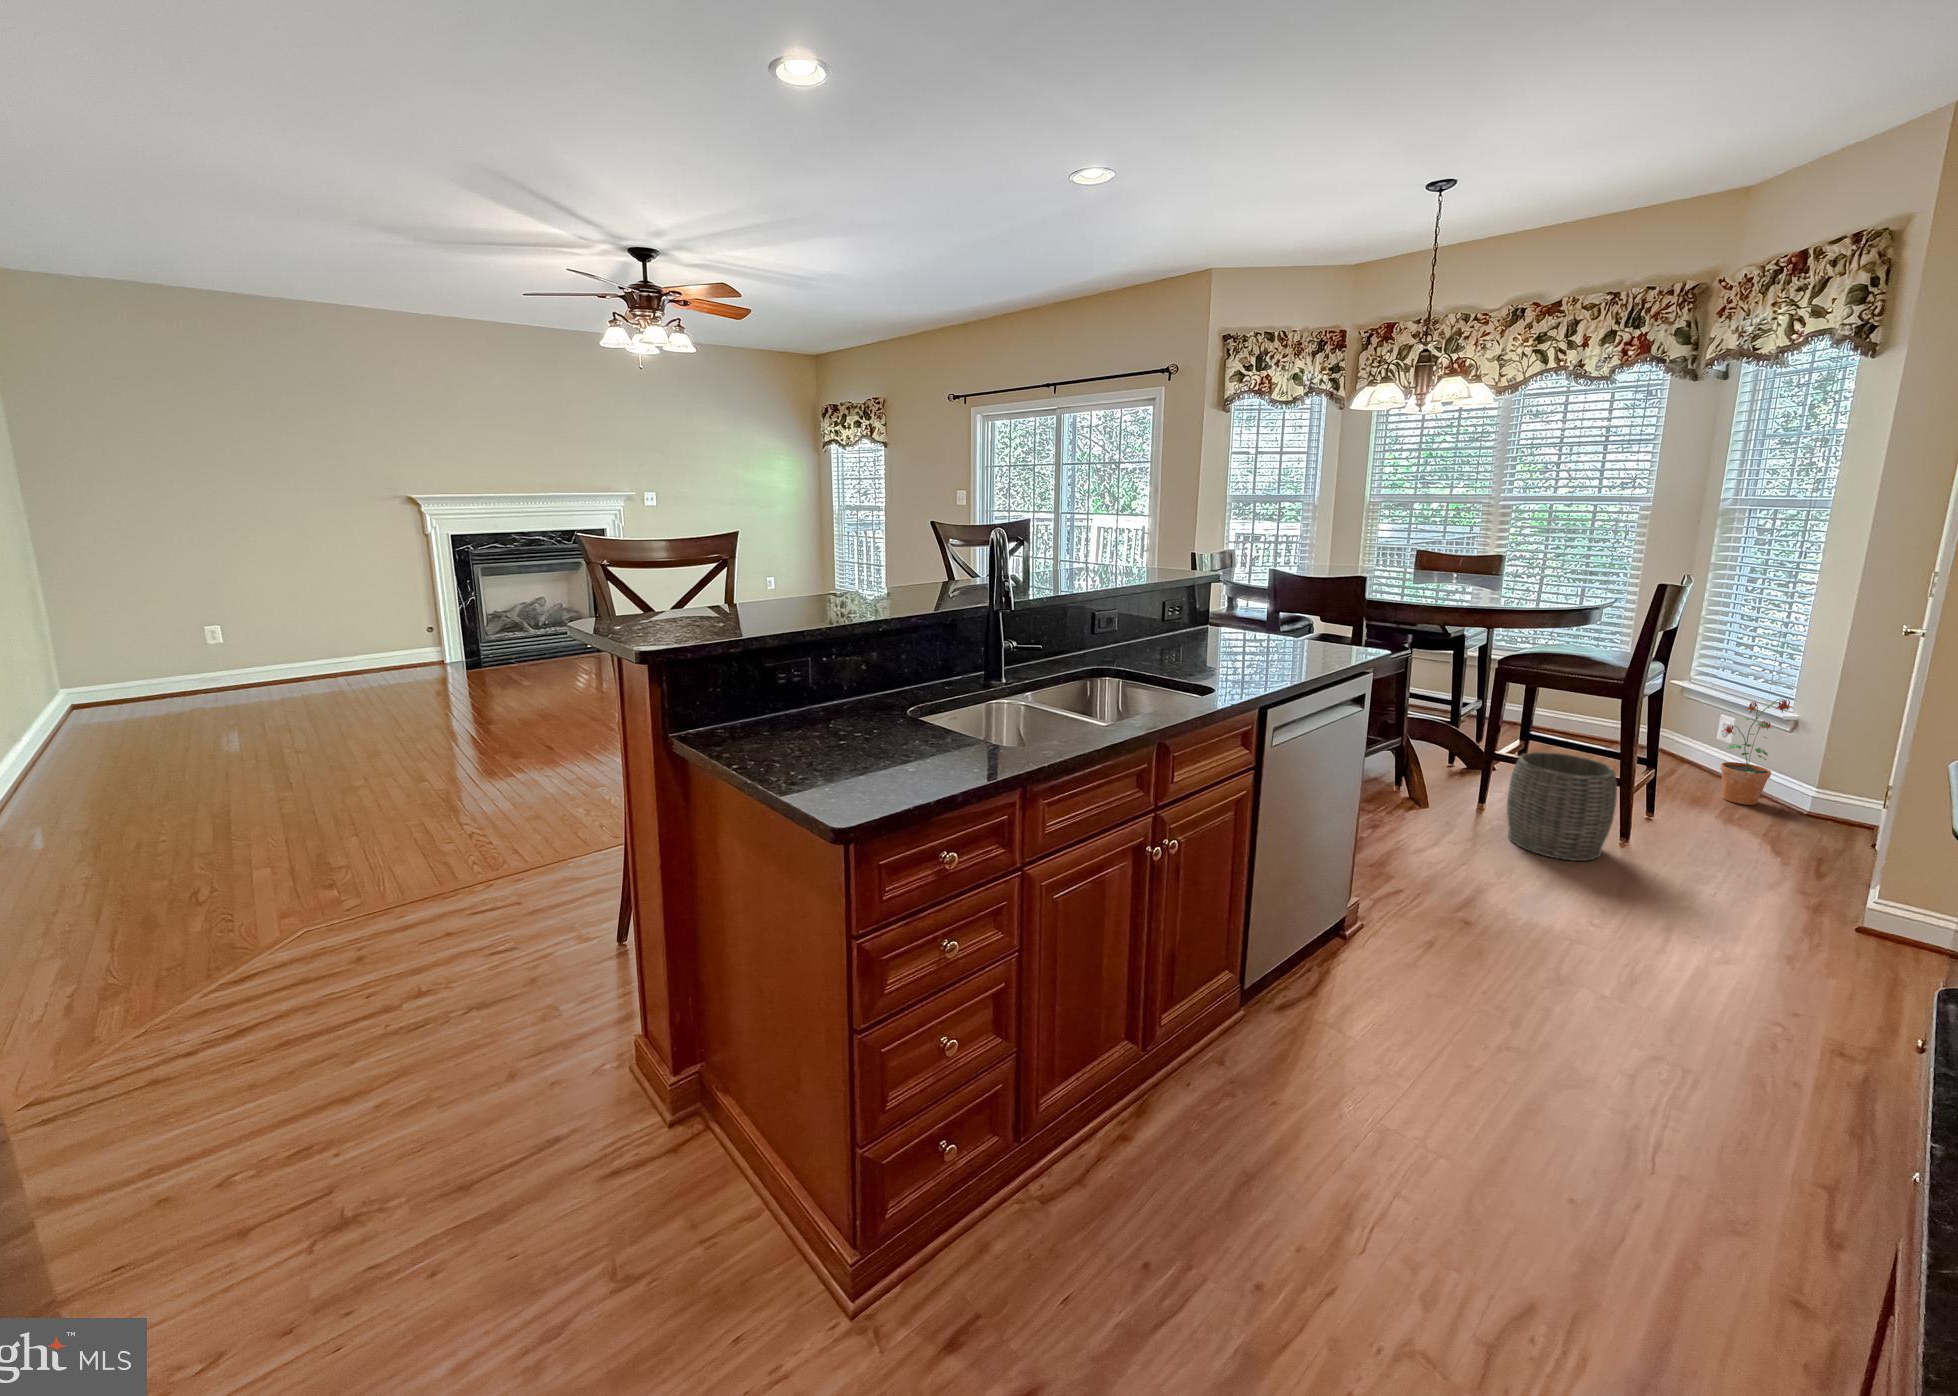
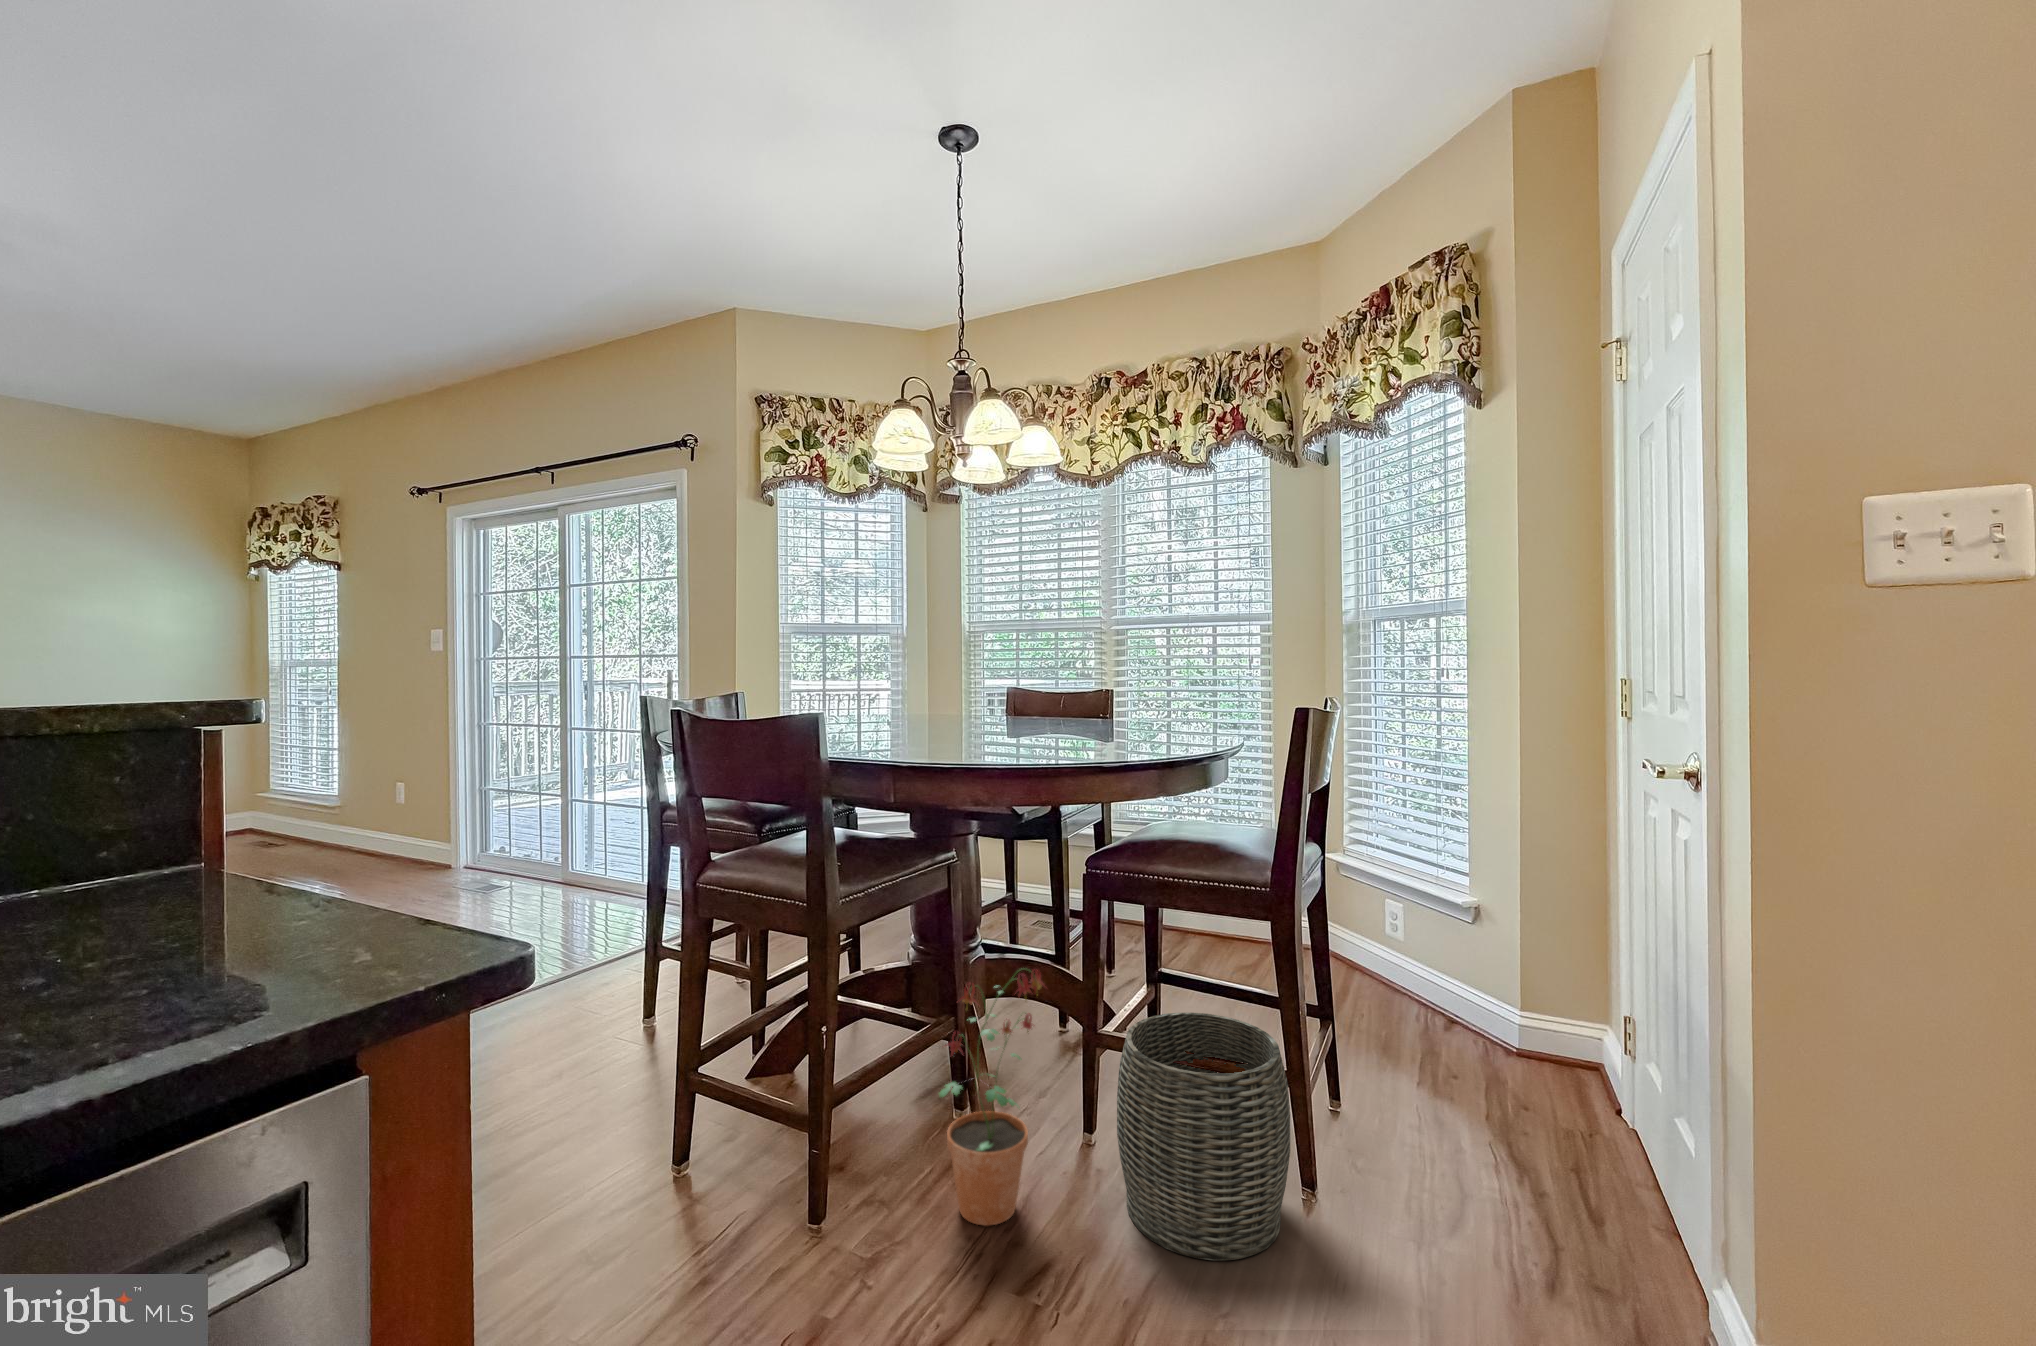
potted plant: present [1720,699,1791,805] -> present [939,969,1044,1226]

